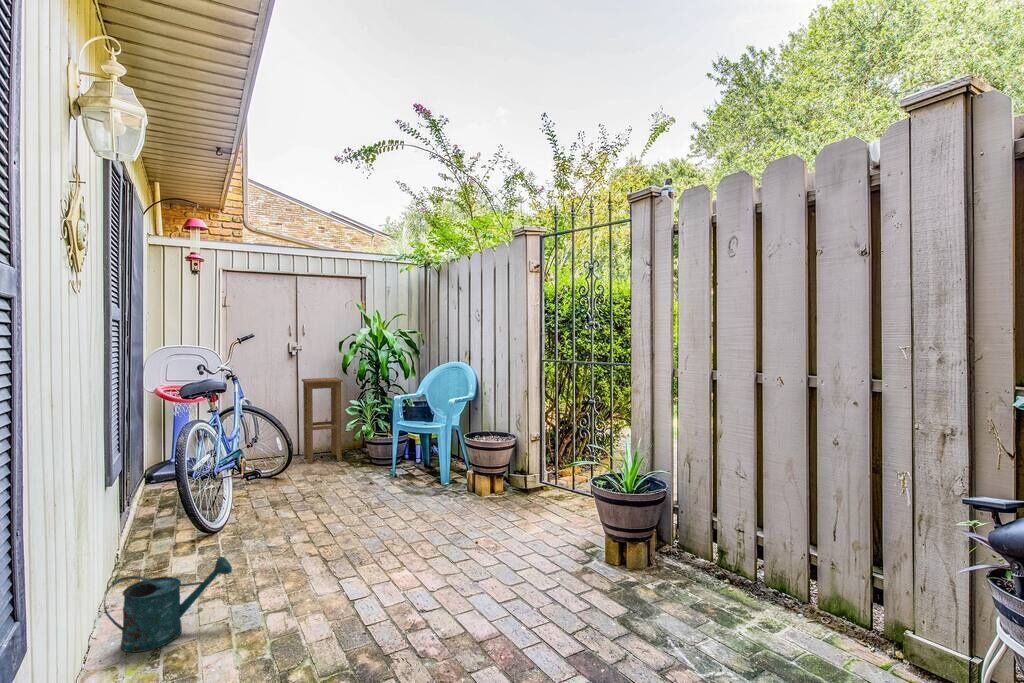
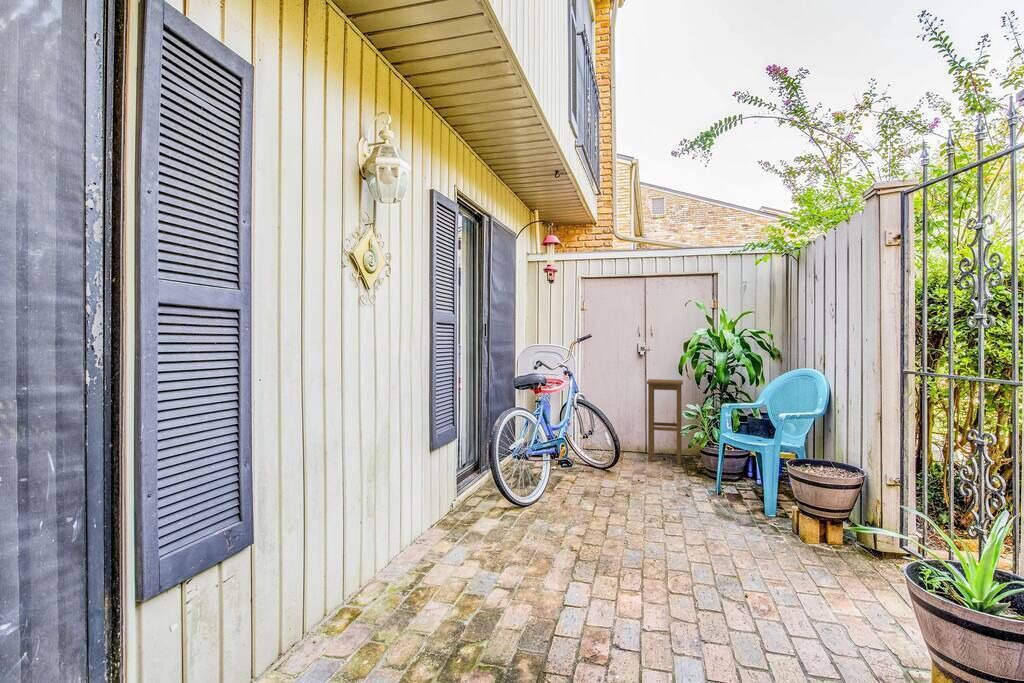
watering can: present [104,557,232,652] -> none [394,518,476,581]

